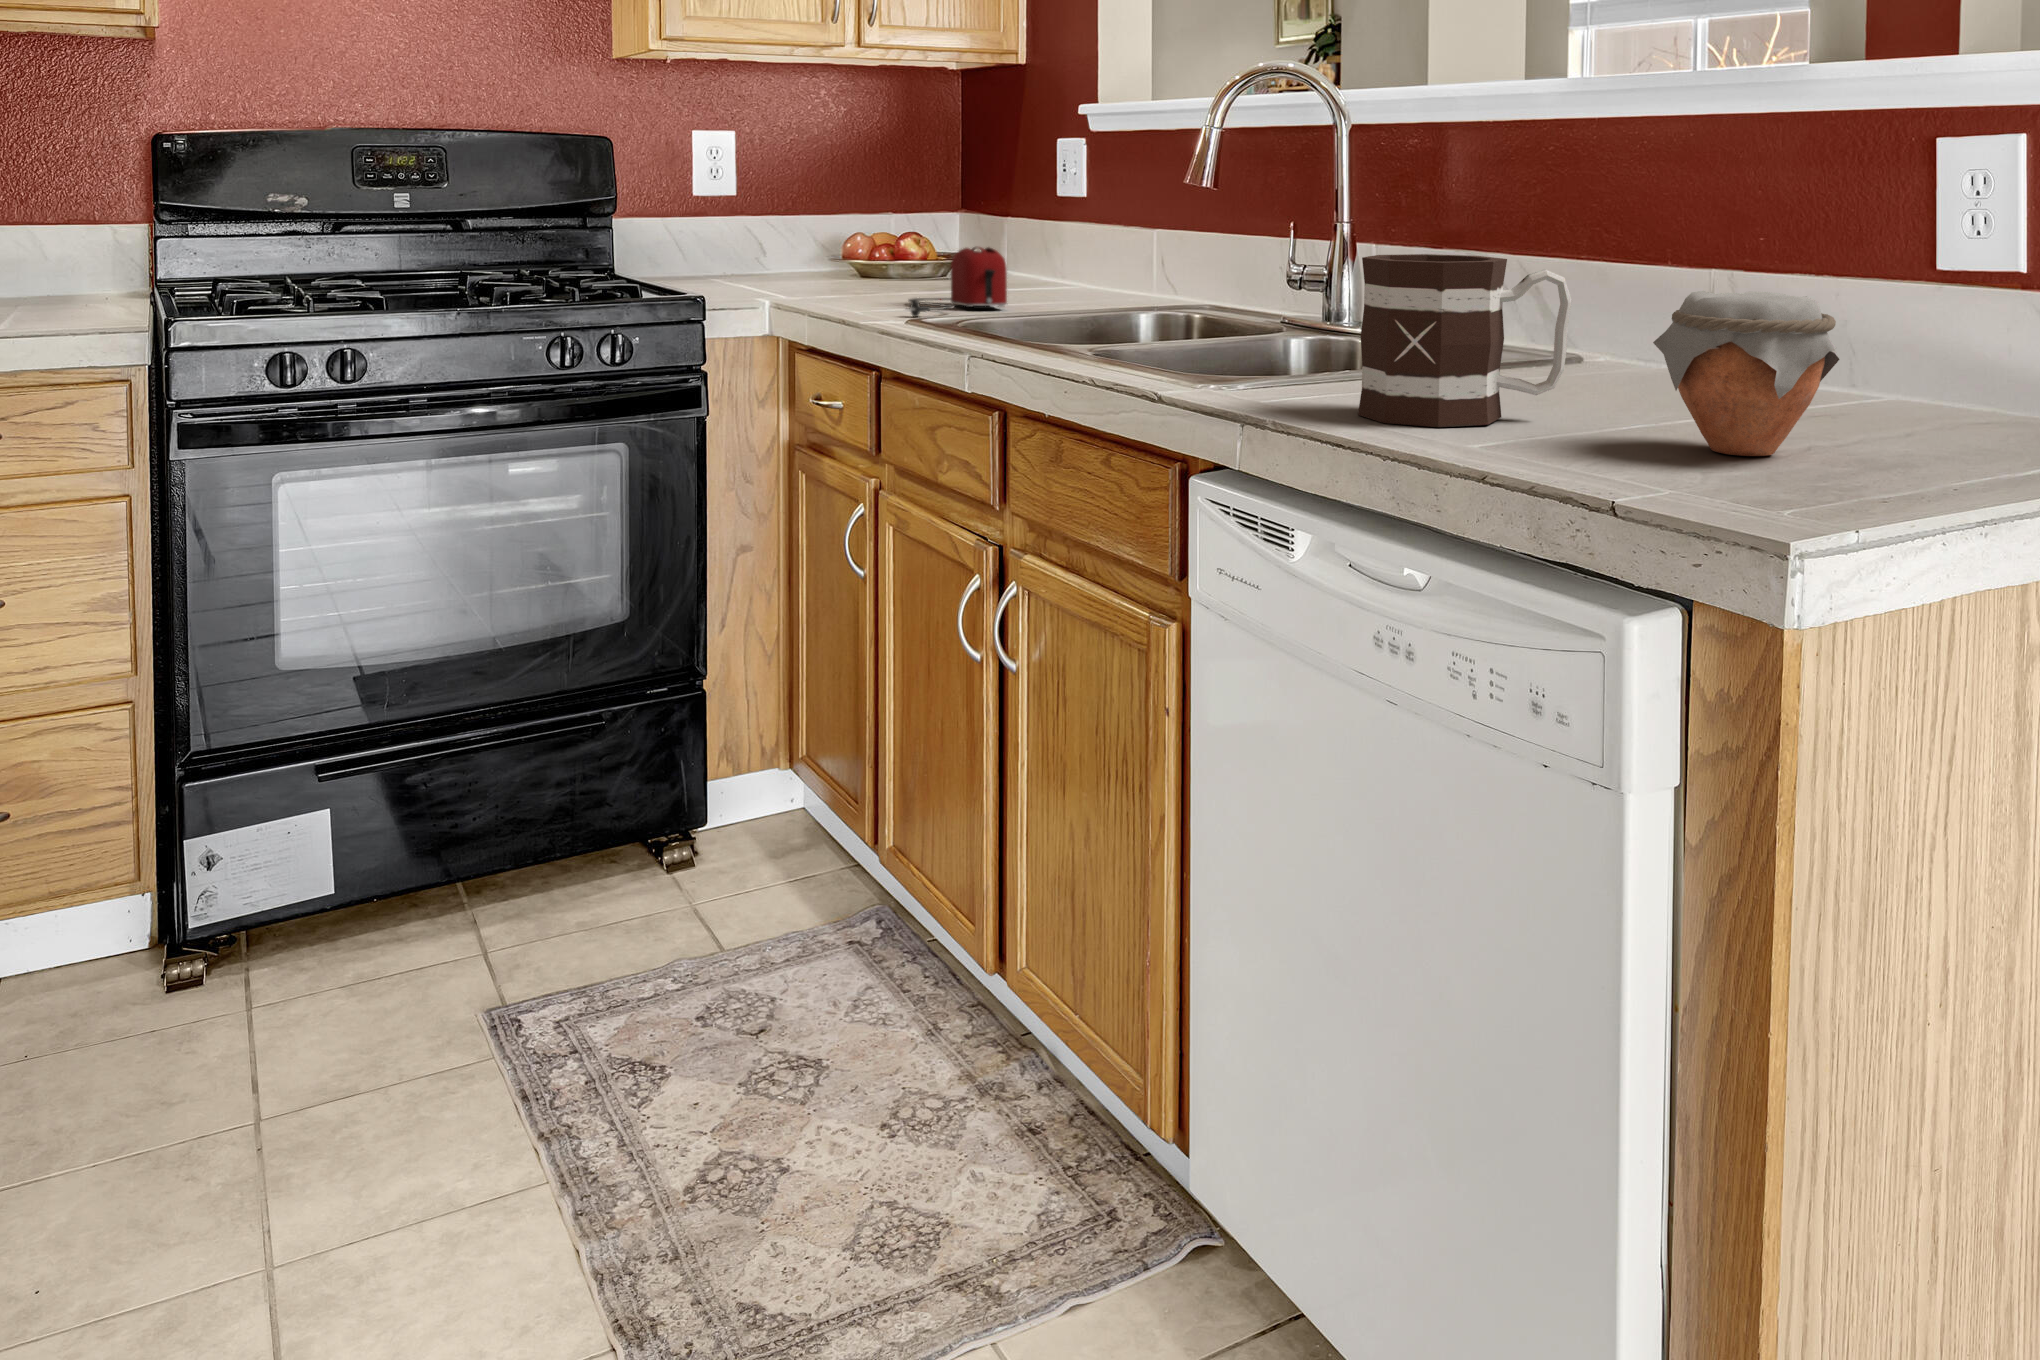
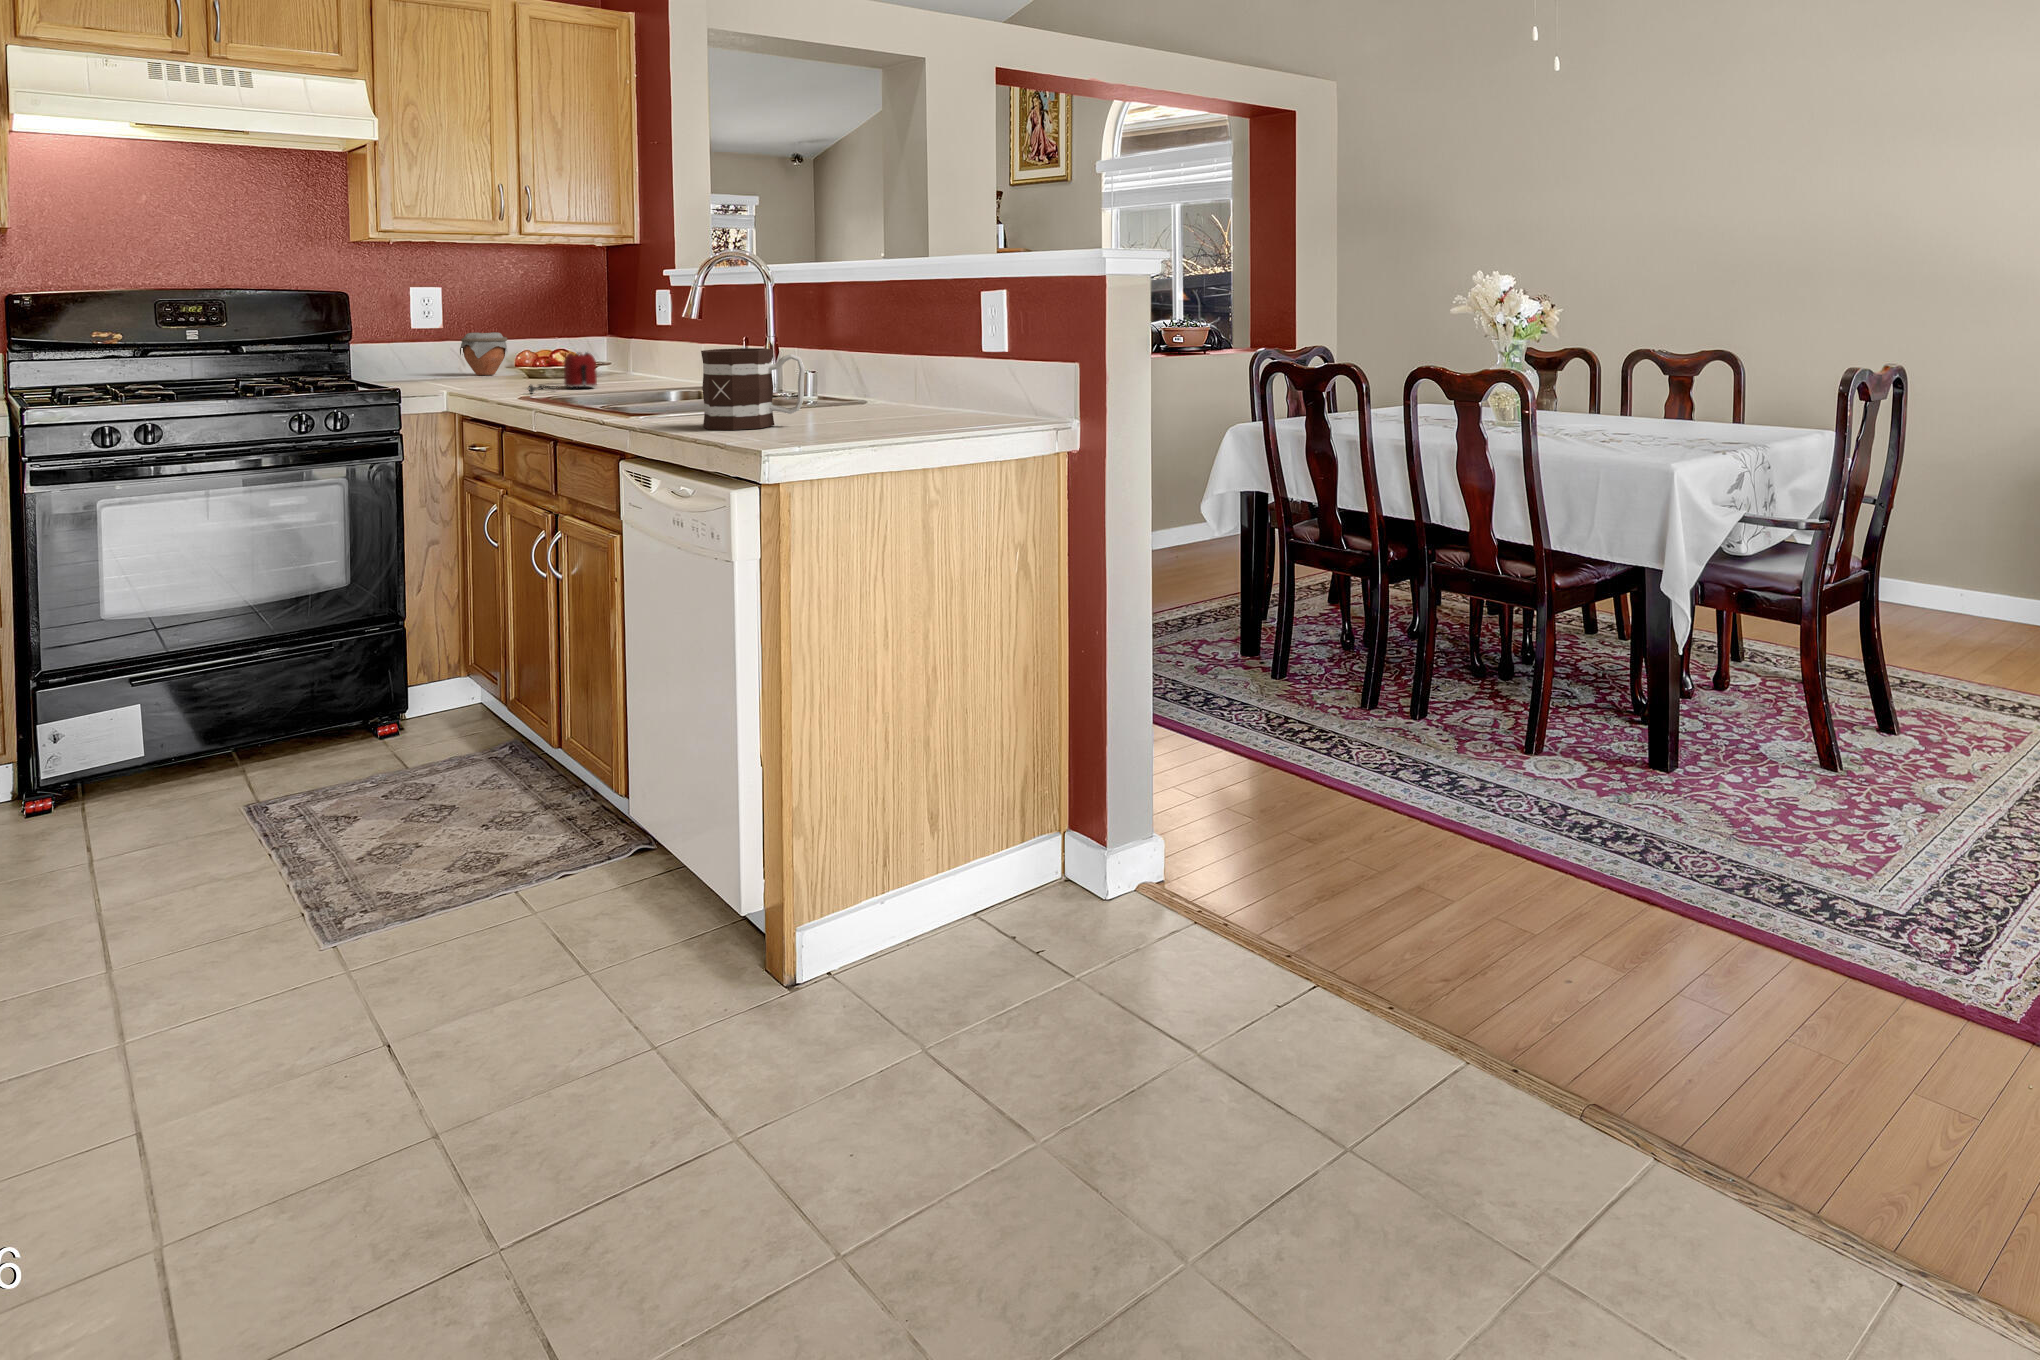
jar: present [1653,291,1839,456] -> present [460,332,507,375]

